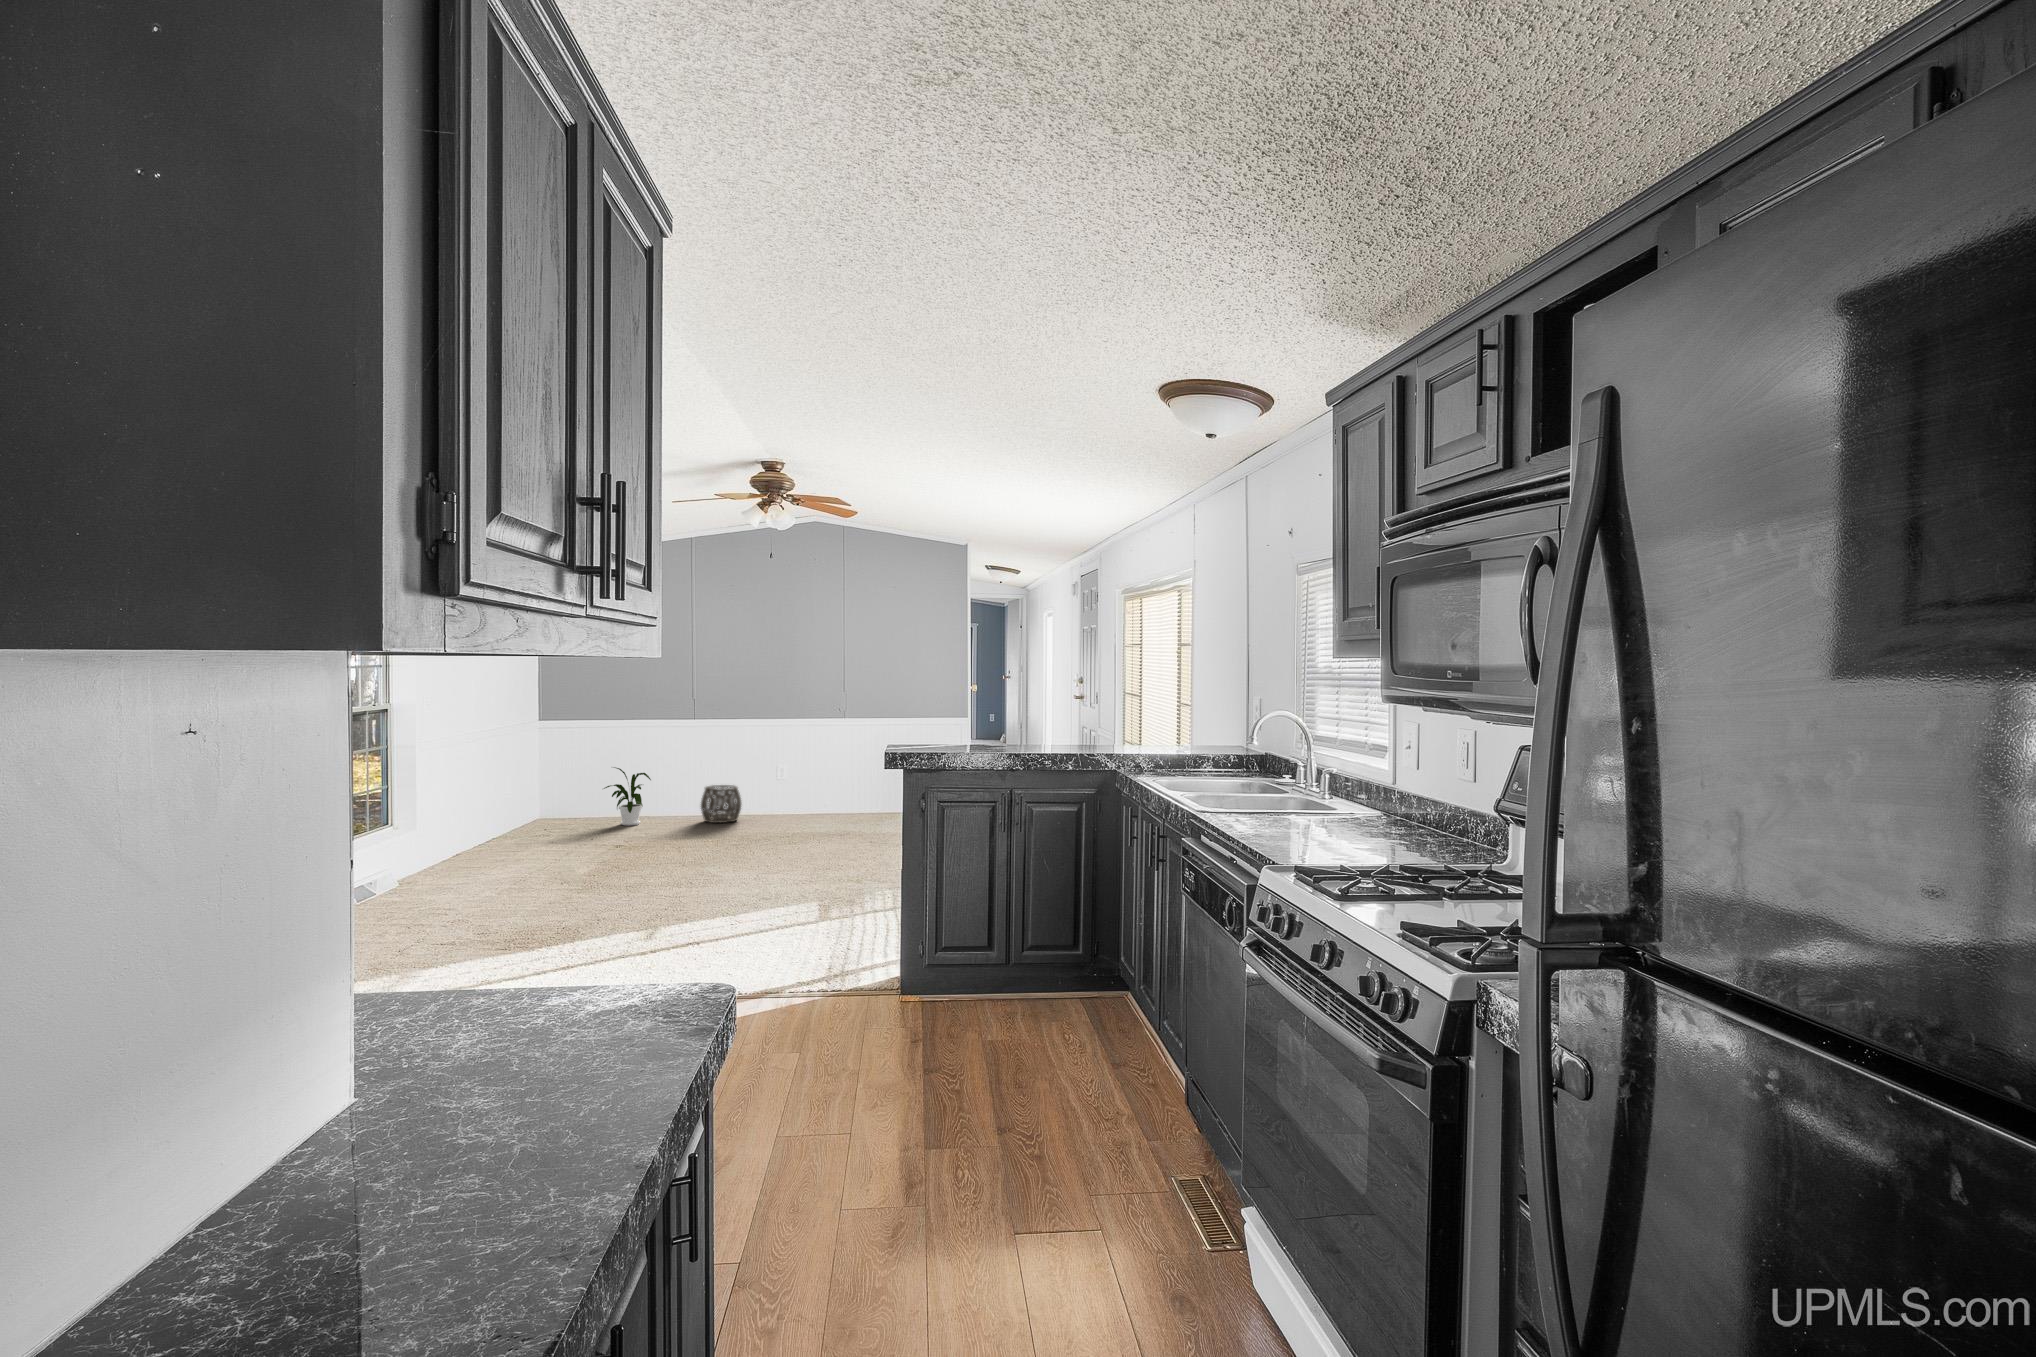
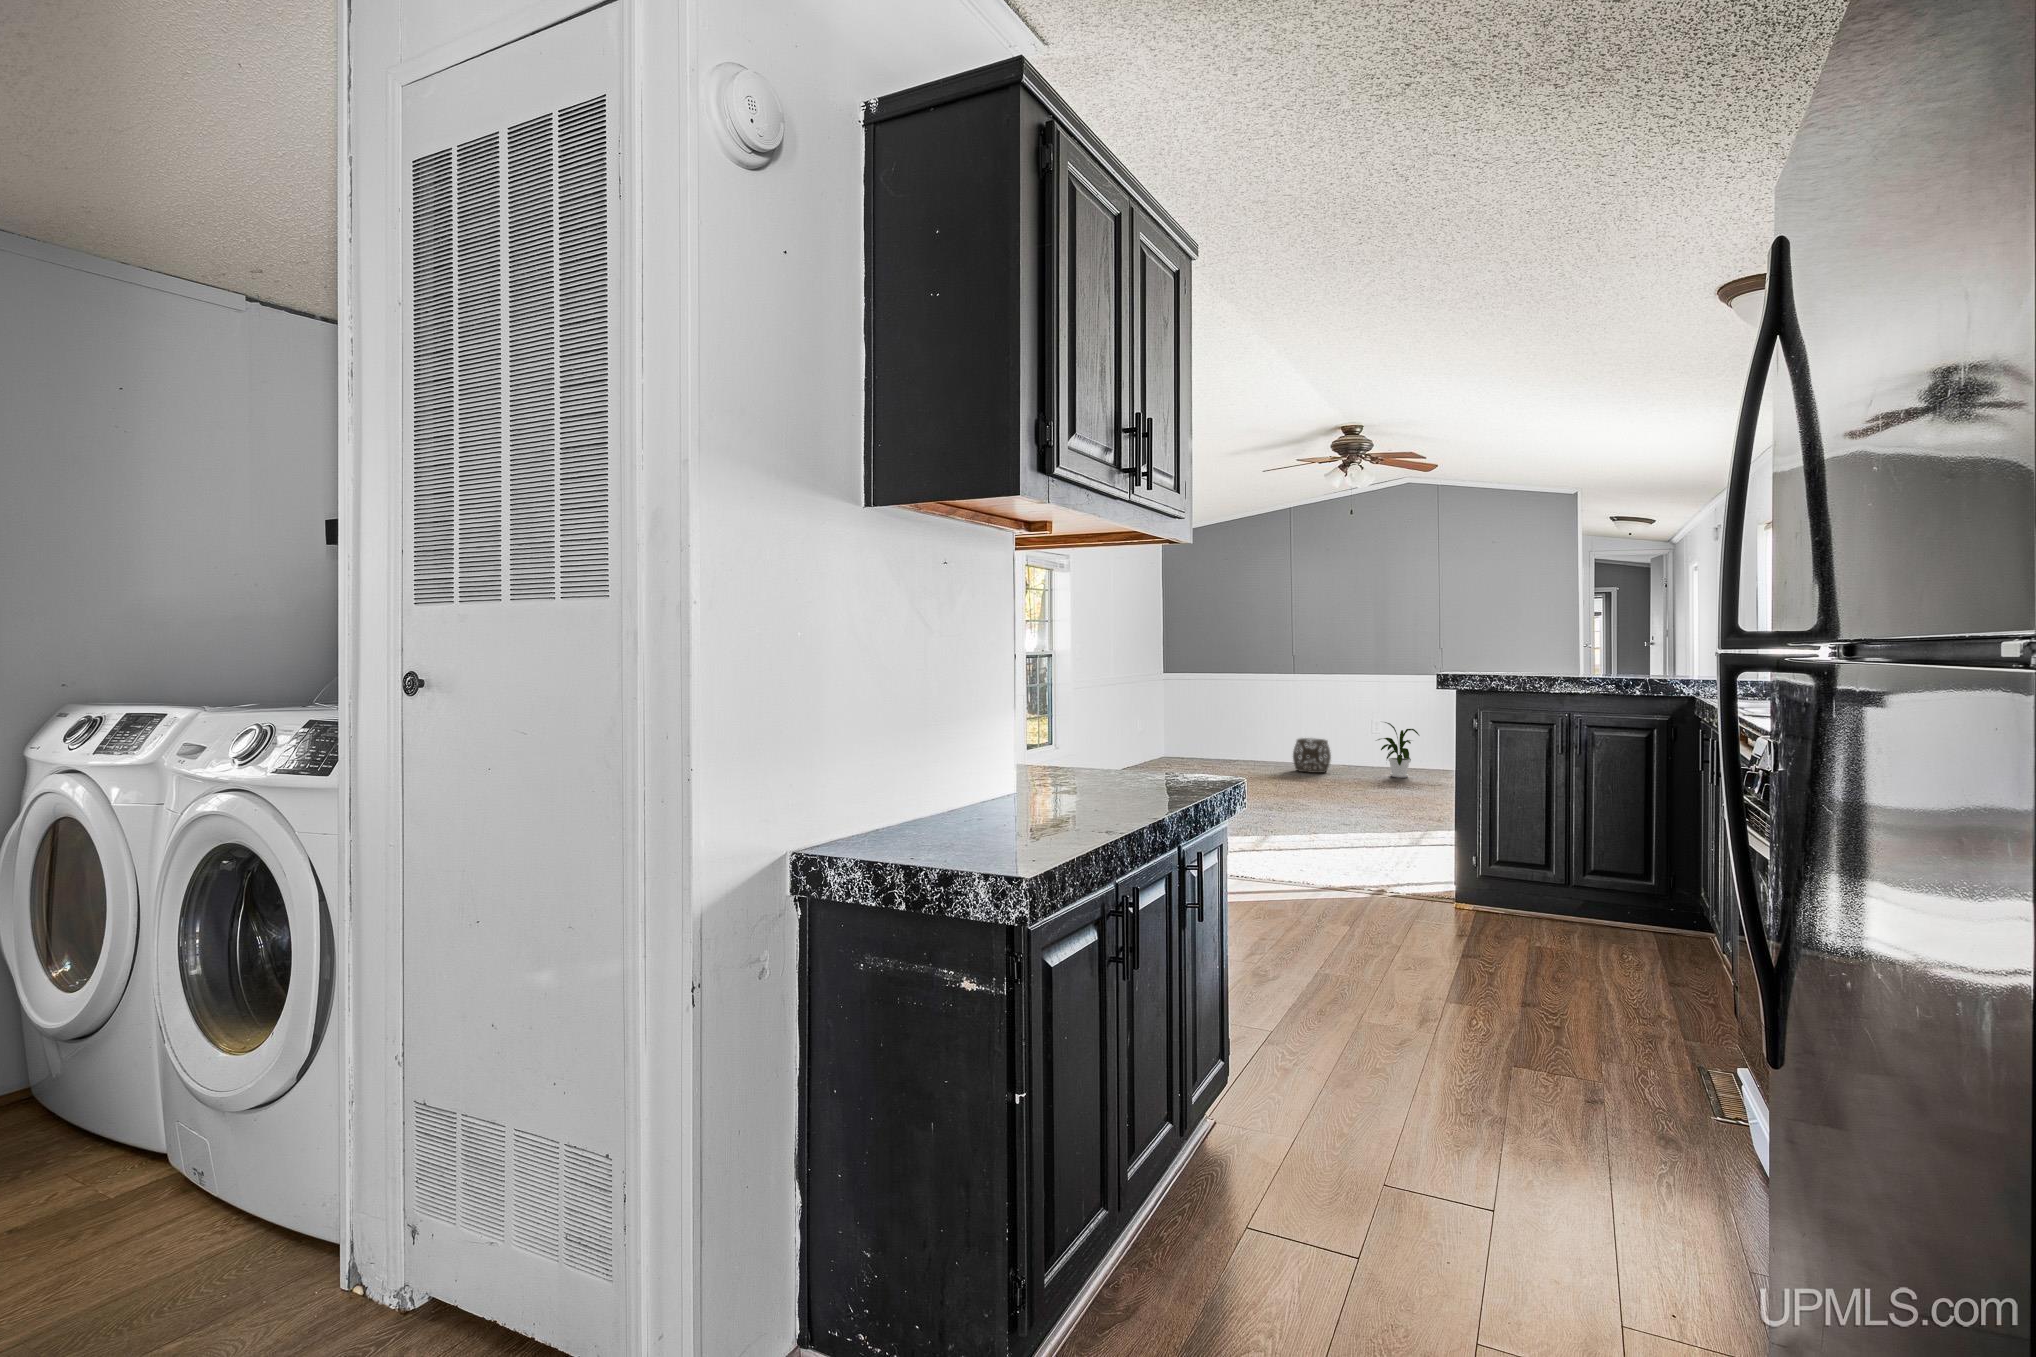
house plant: present [604,767,651,826] -> present [1378,722,1419,778]

